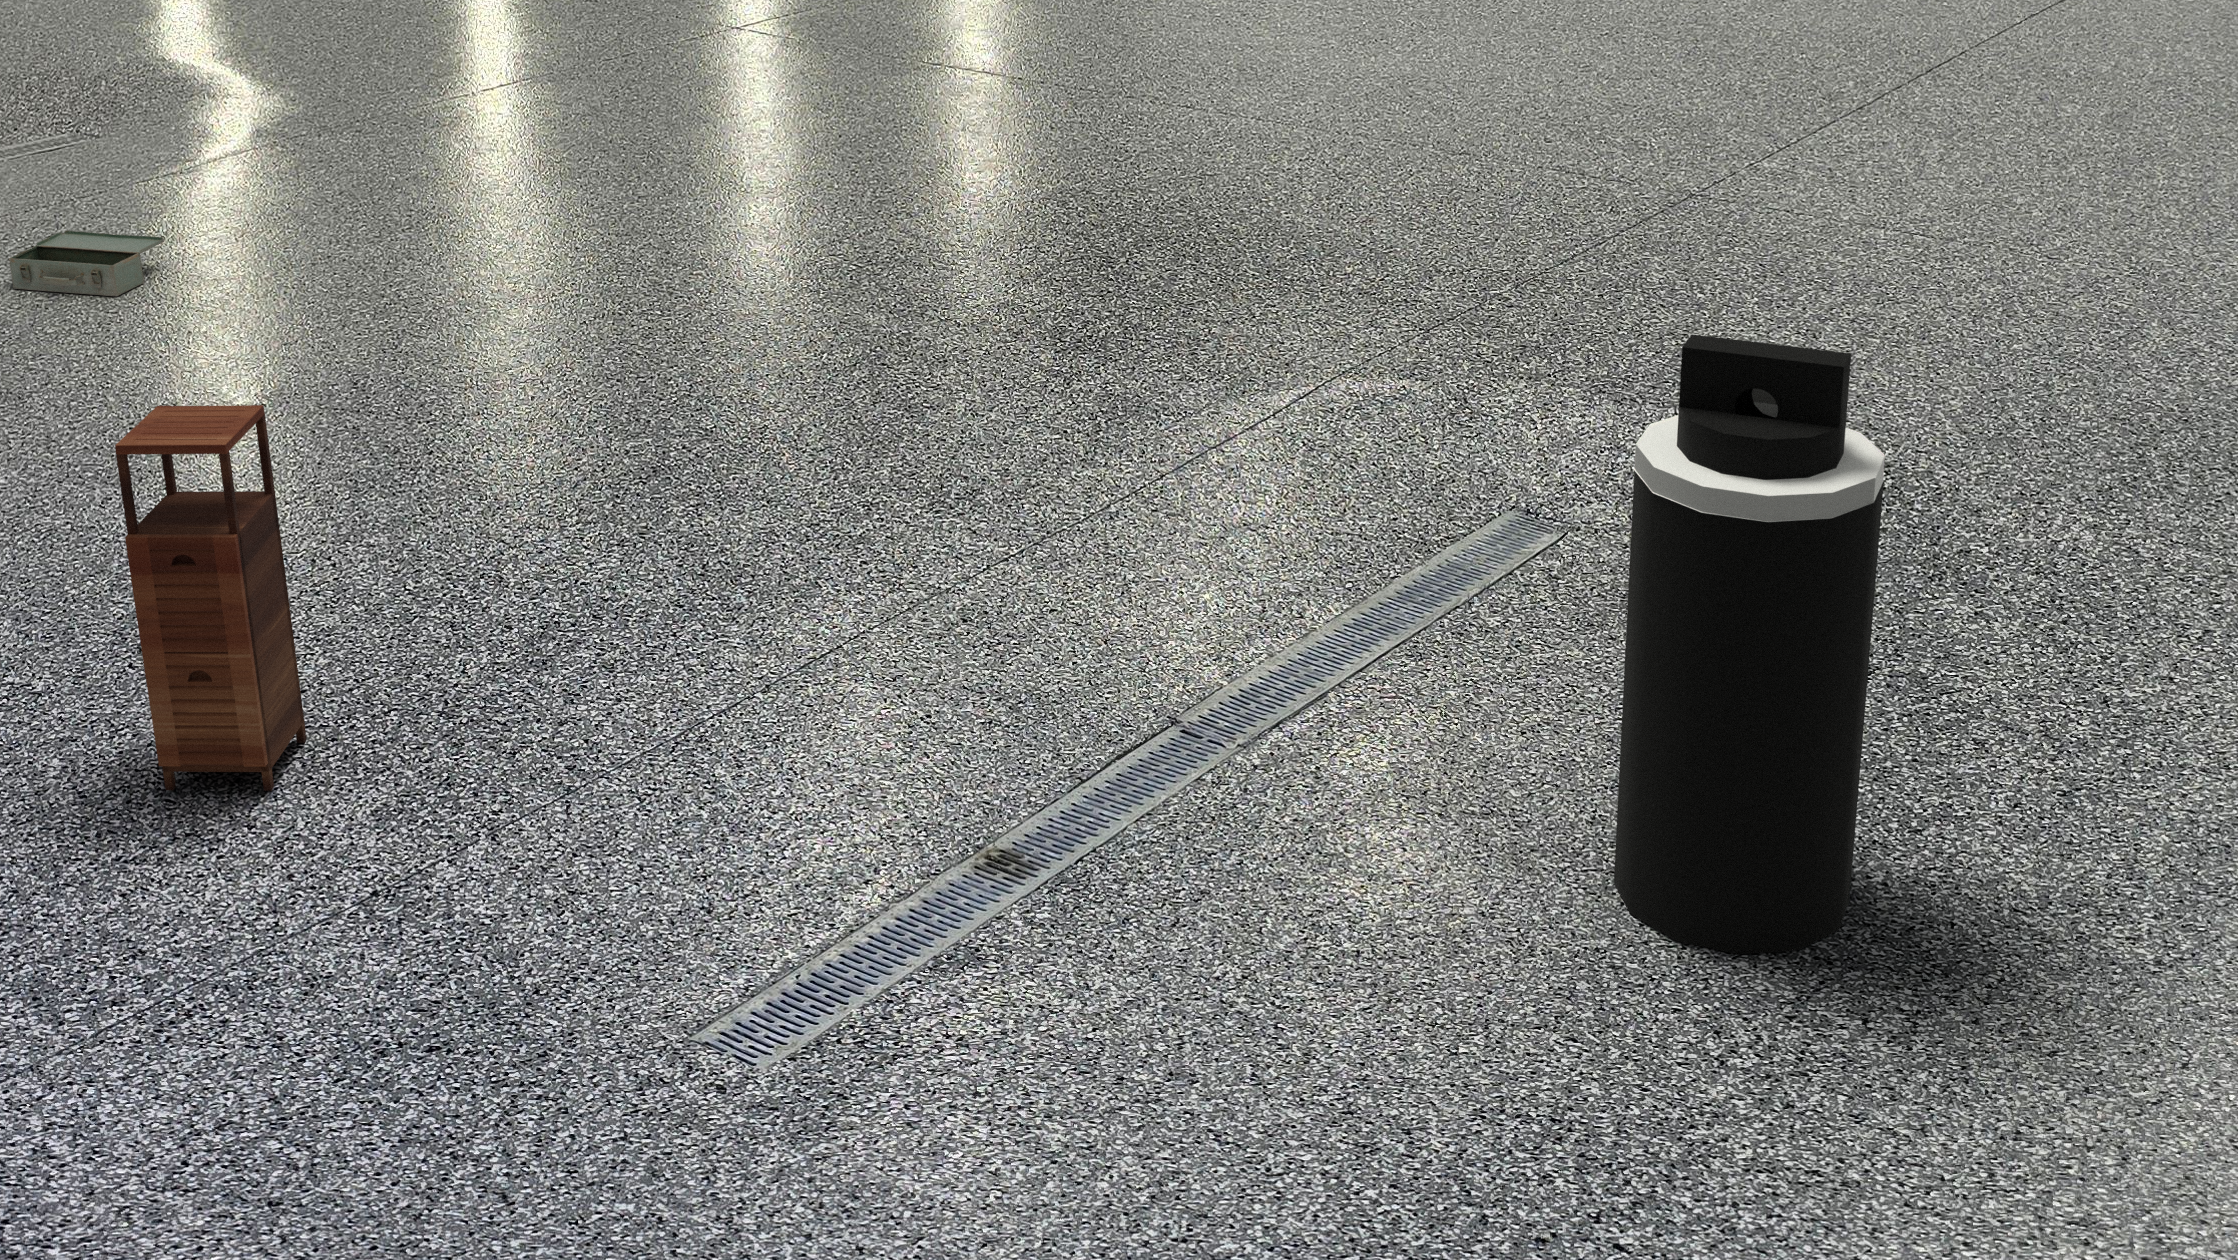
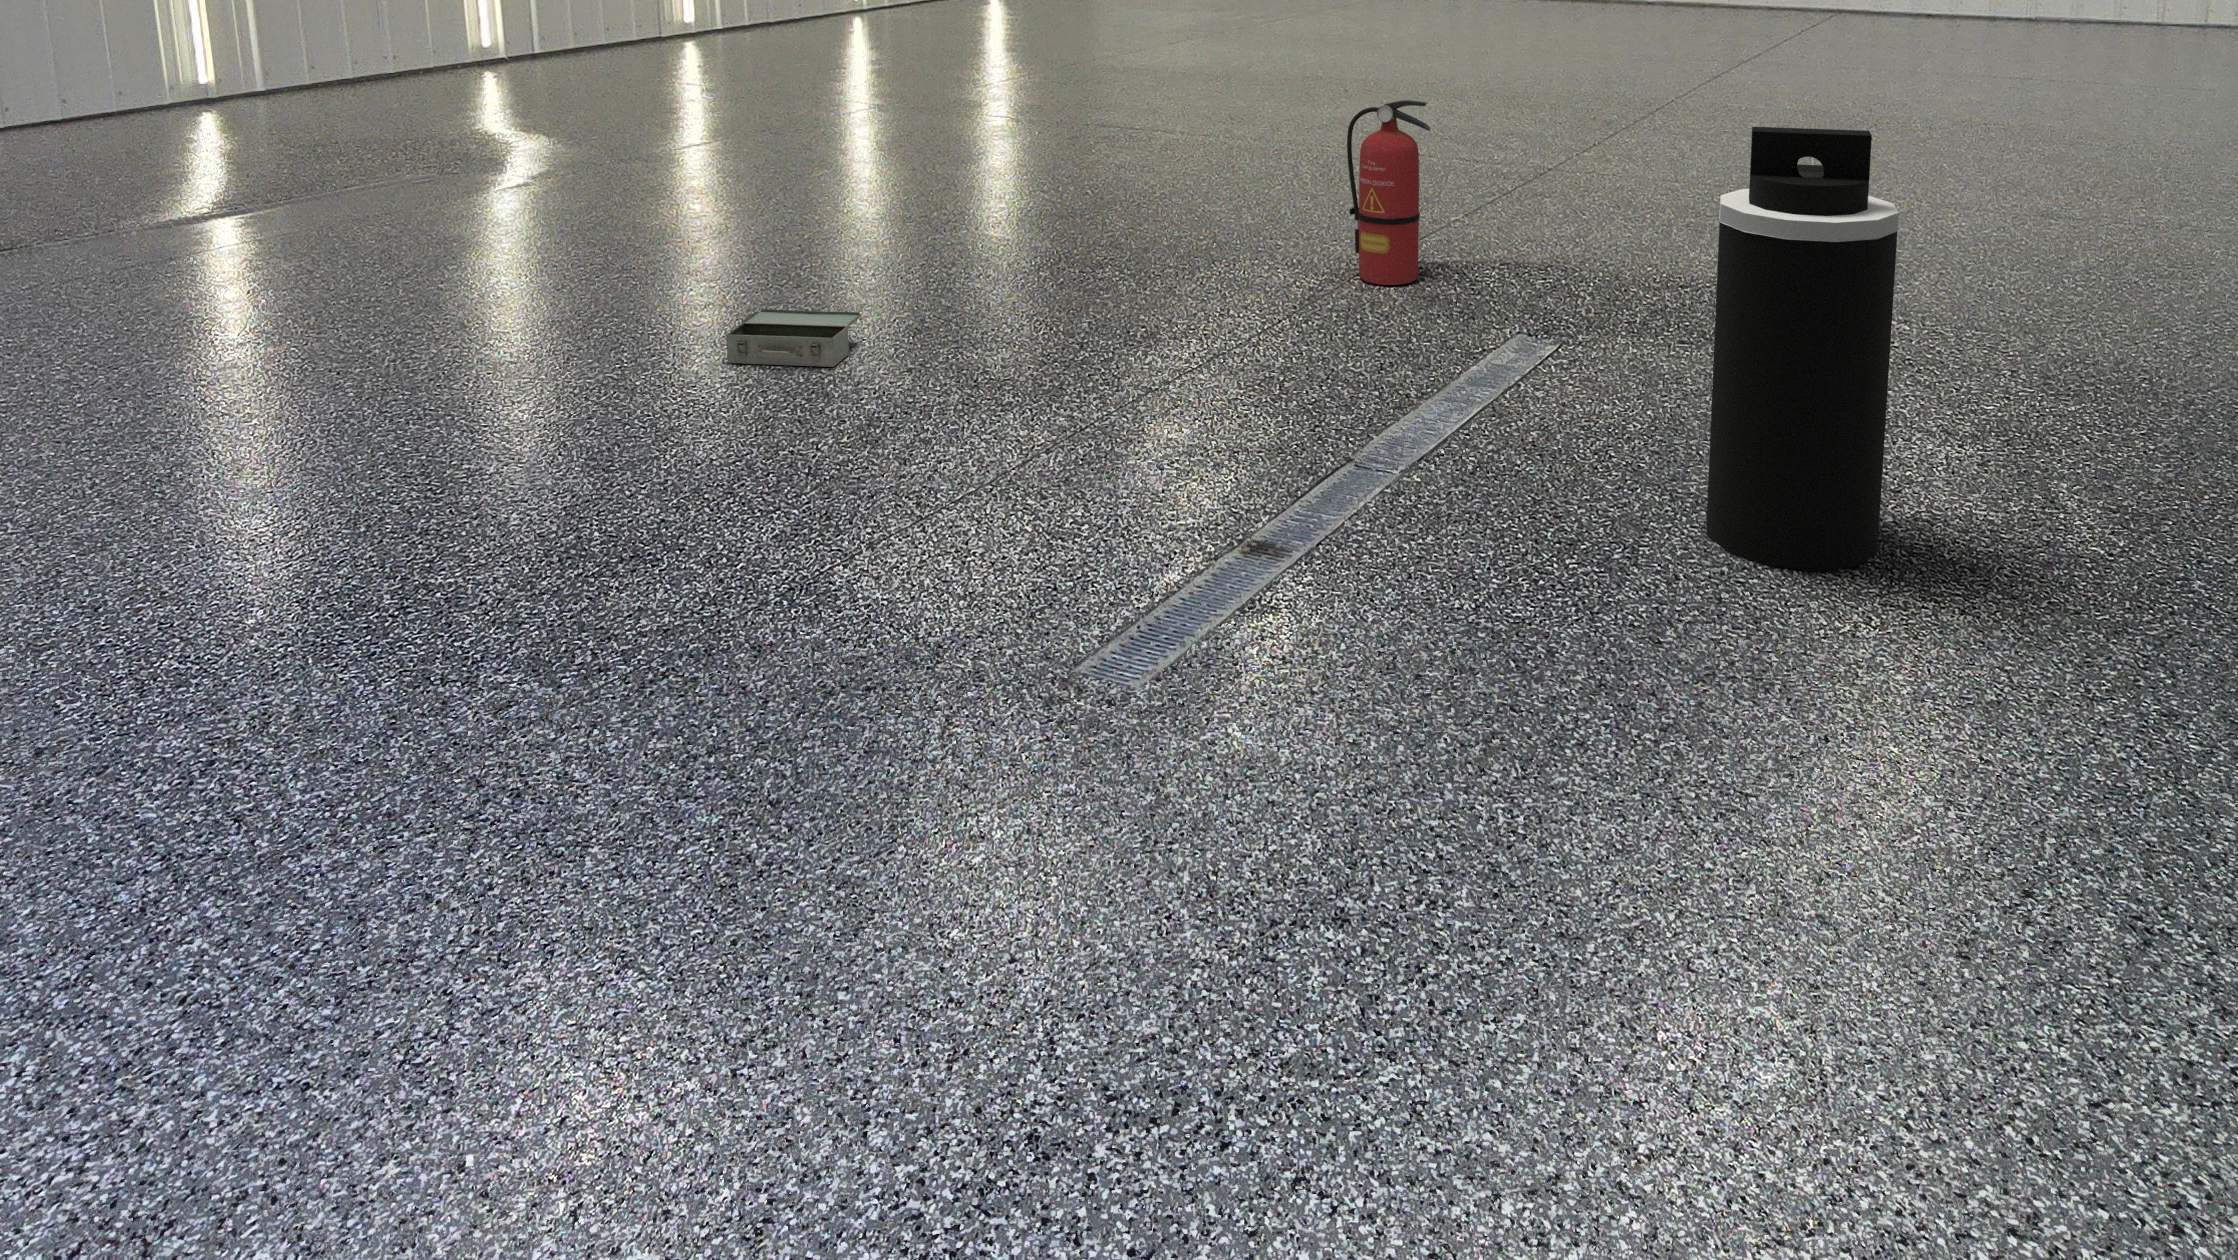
fire extinguisher: none [1304,139,1420,410] -> present [1347,100,1430,285]
toolbox: present [9,231,165,296] -> present [726,309,861,367]
storage cabinet: present [115,405,307,791] -> none [585,233,710,531]

